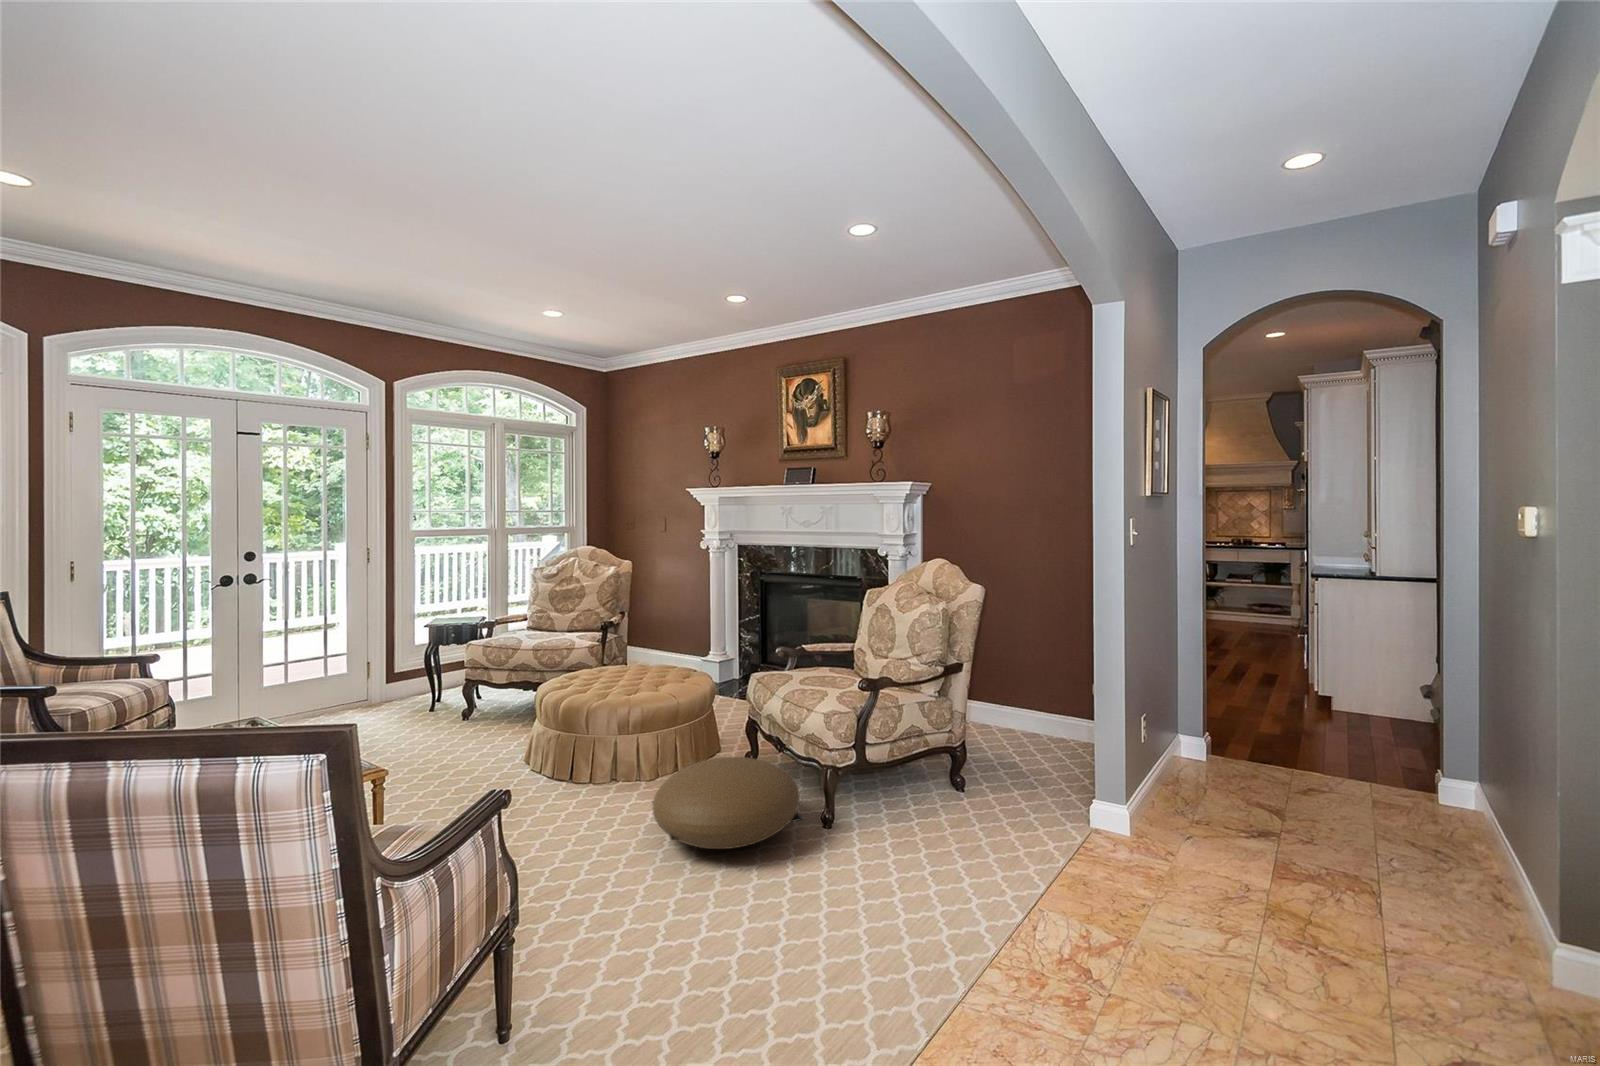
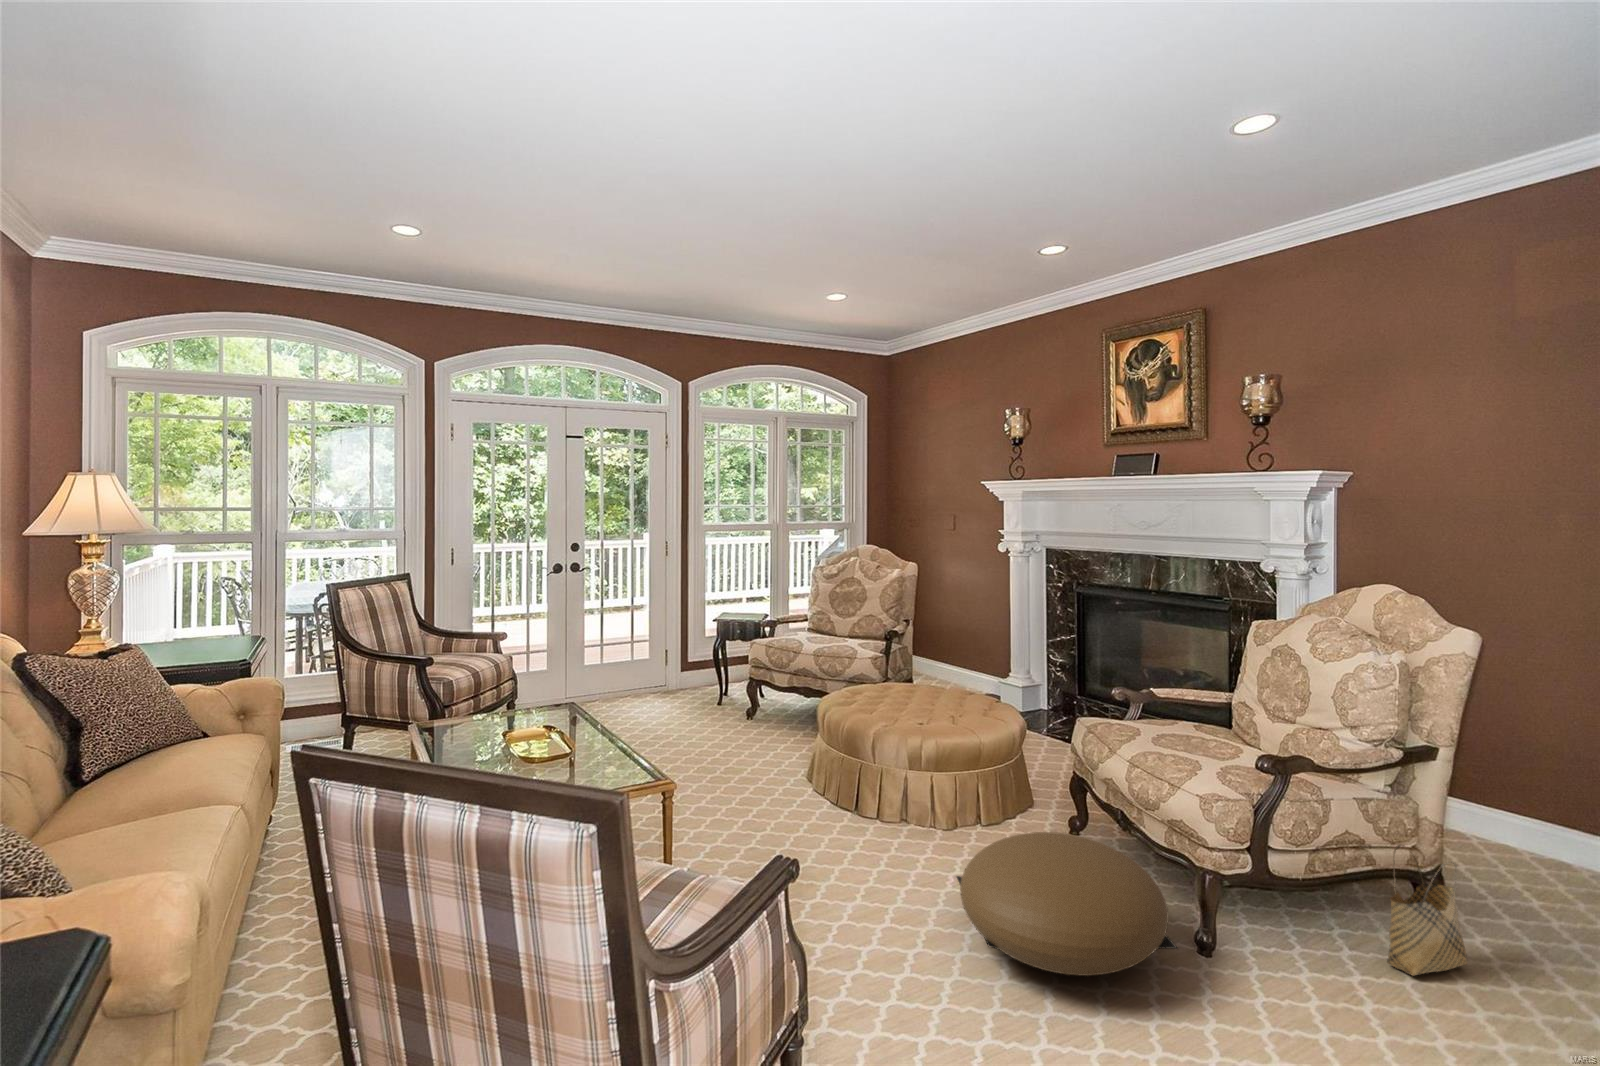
woven basket: none [938,732,984,815] -> present [1387,845,1467,976]

